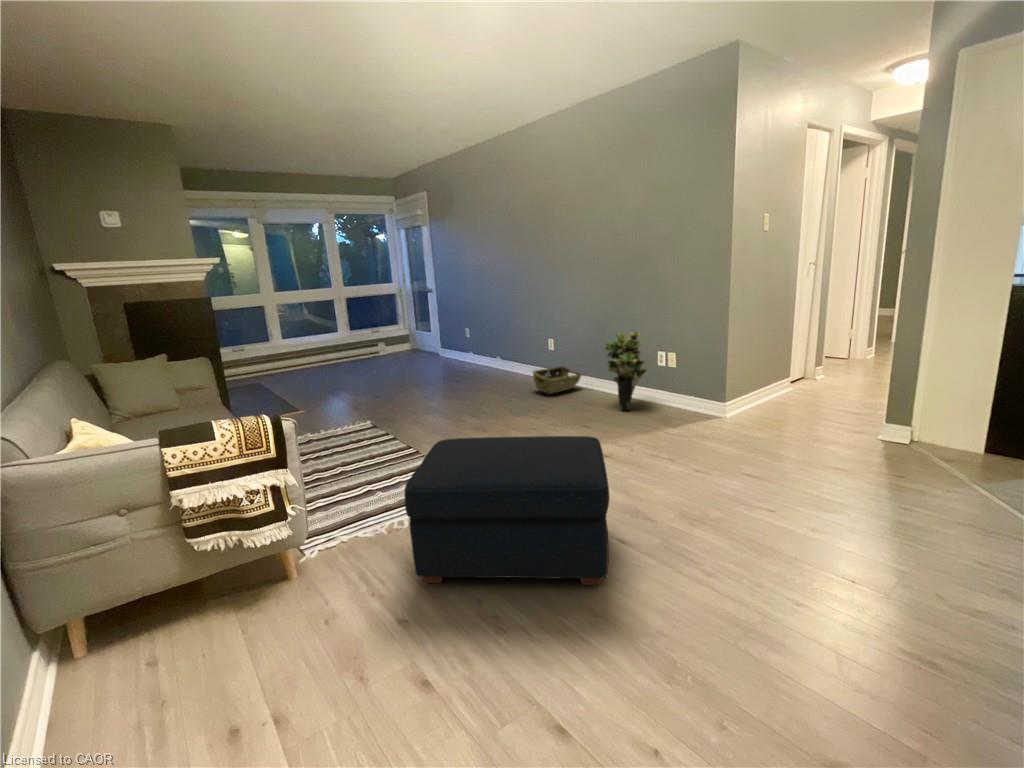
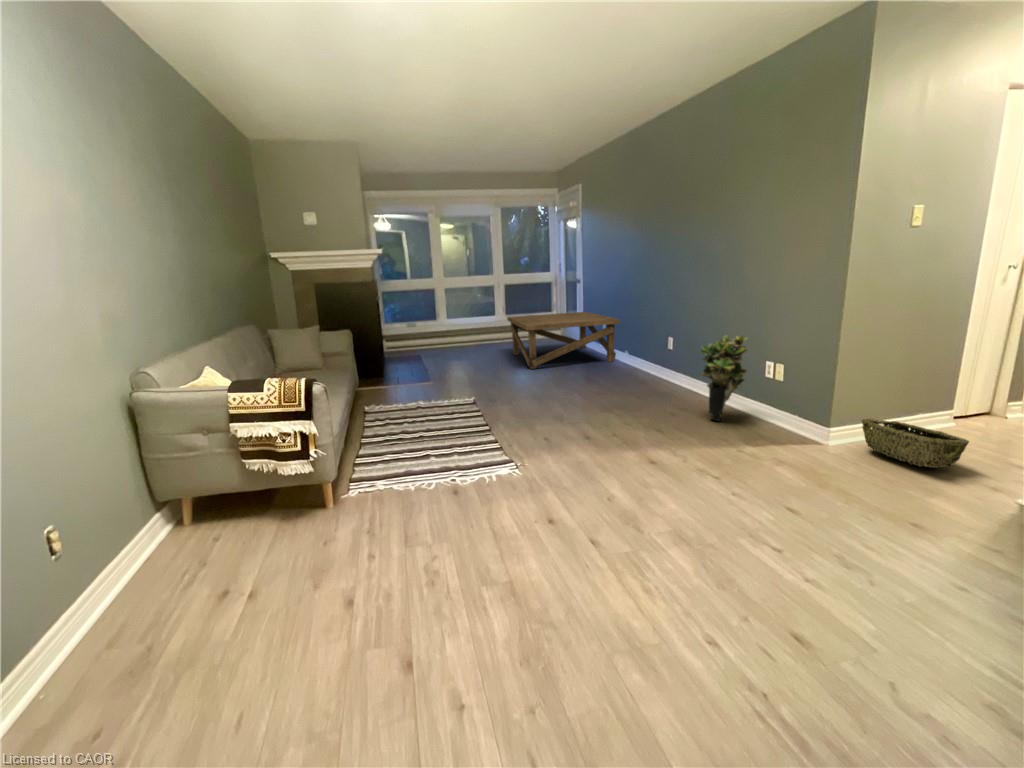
coffee table: none [364,322,493,386] -> present [507,312,620,369]
woven basket: present [533,366,581,394] -> present [862,419,969,468]
ottoman: present [404,436,610,585] -> none [381,419,585,582]

